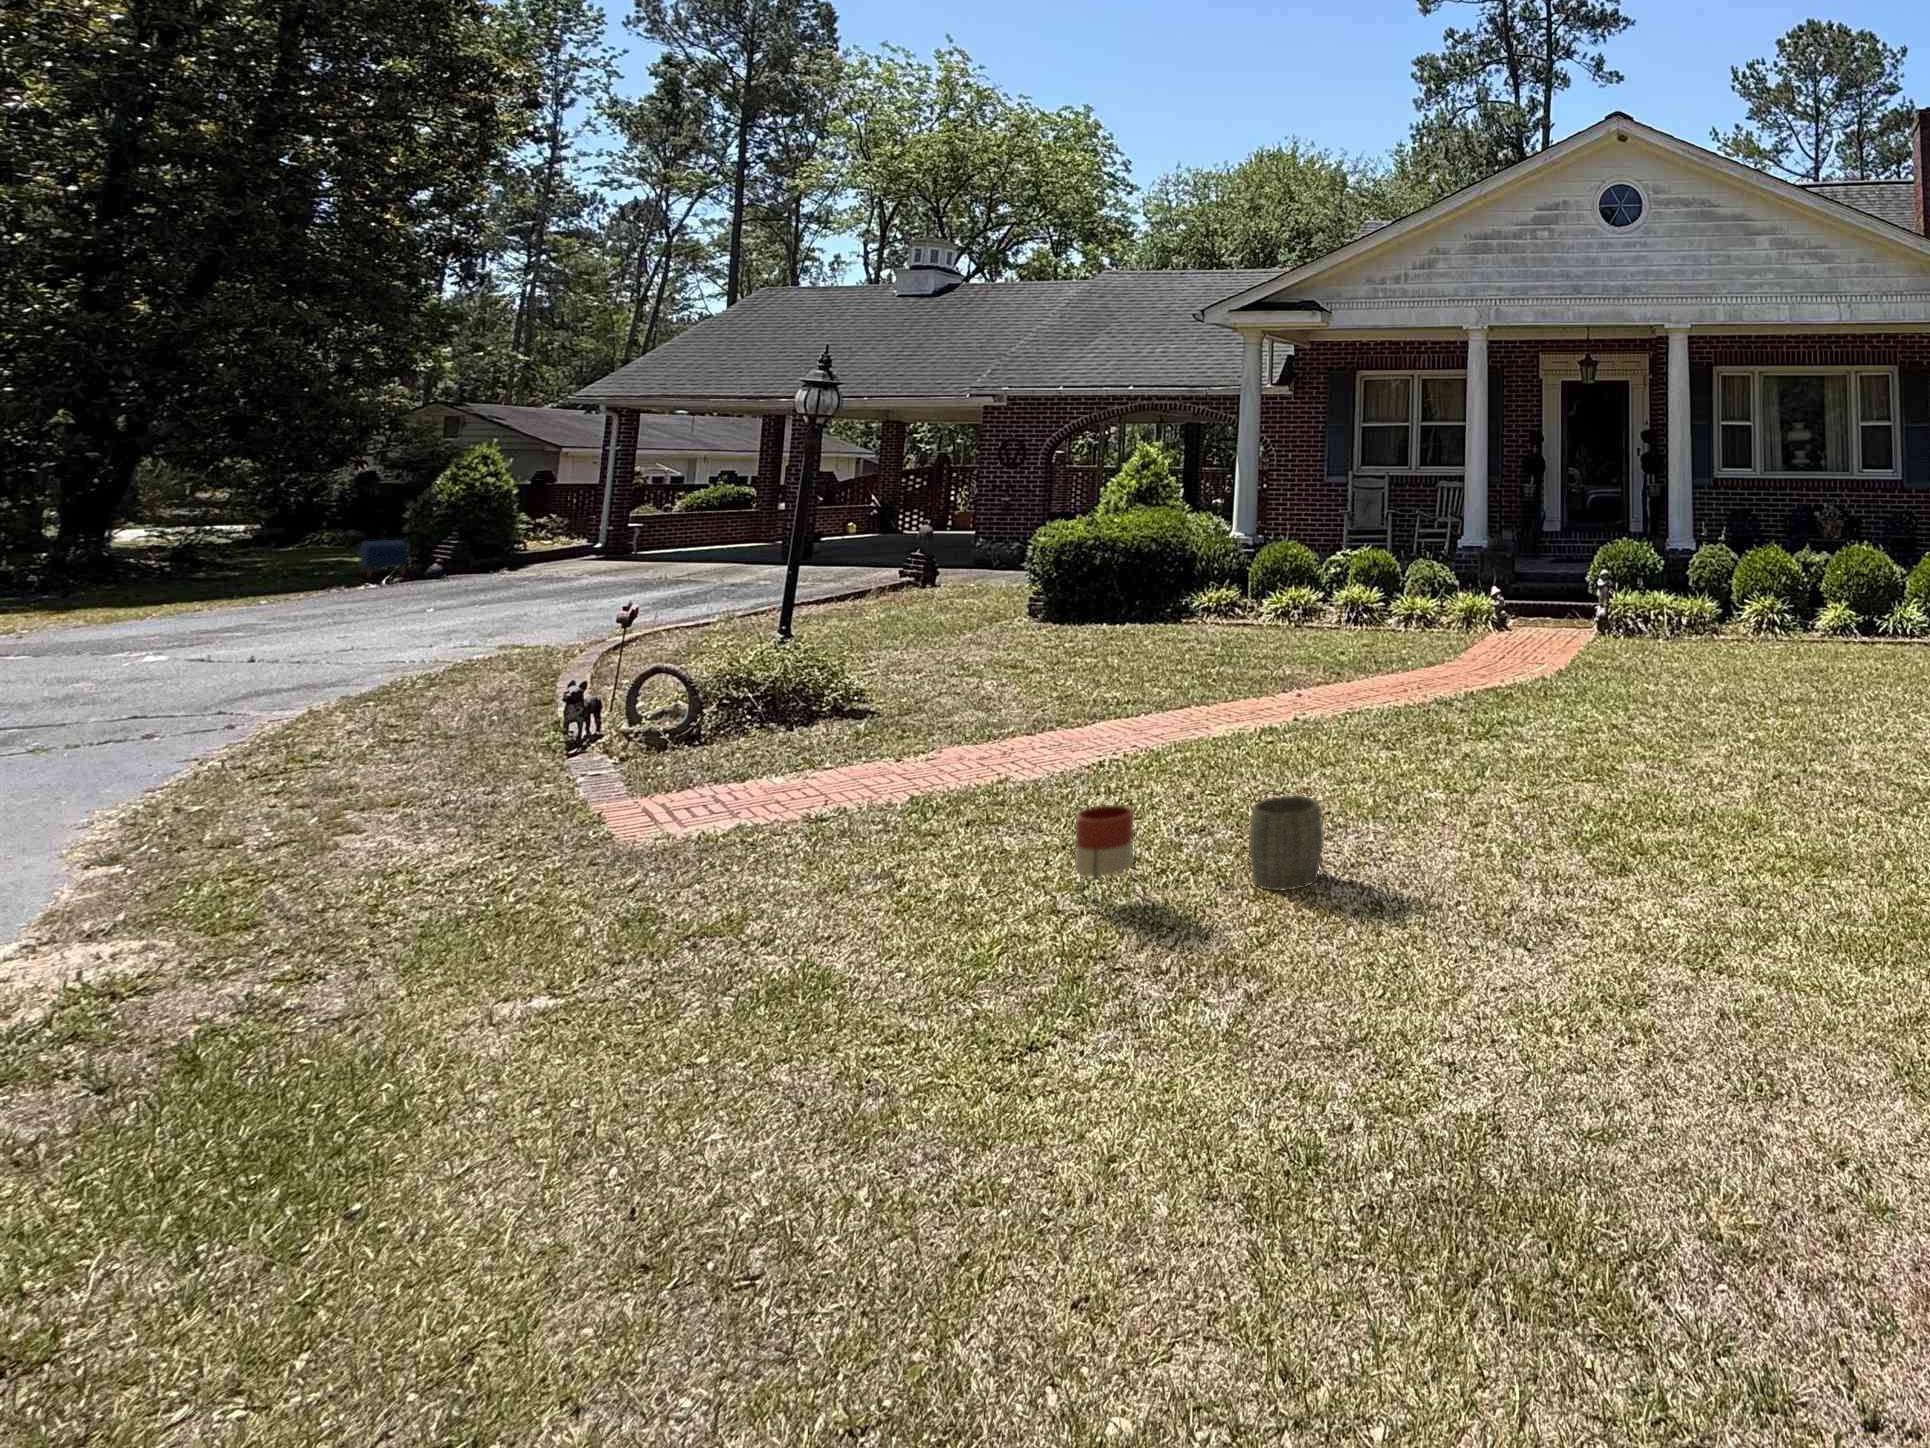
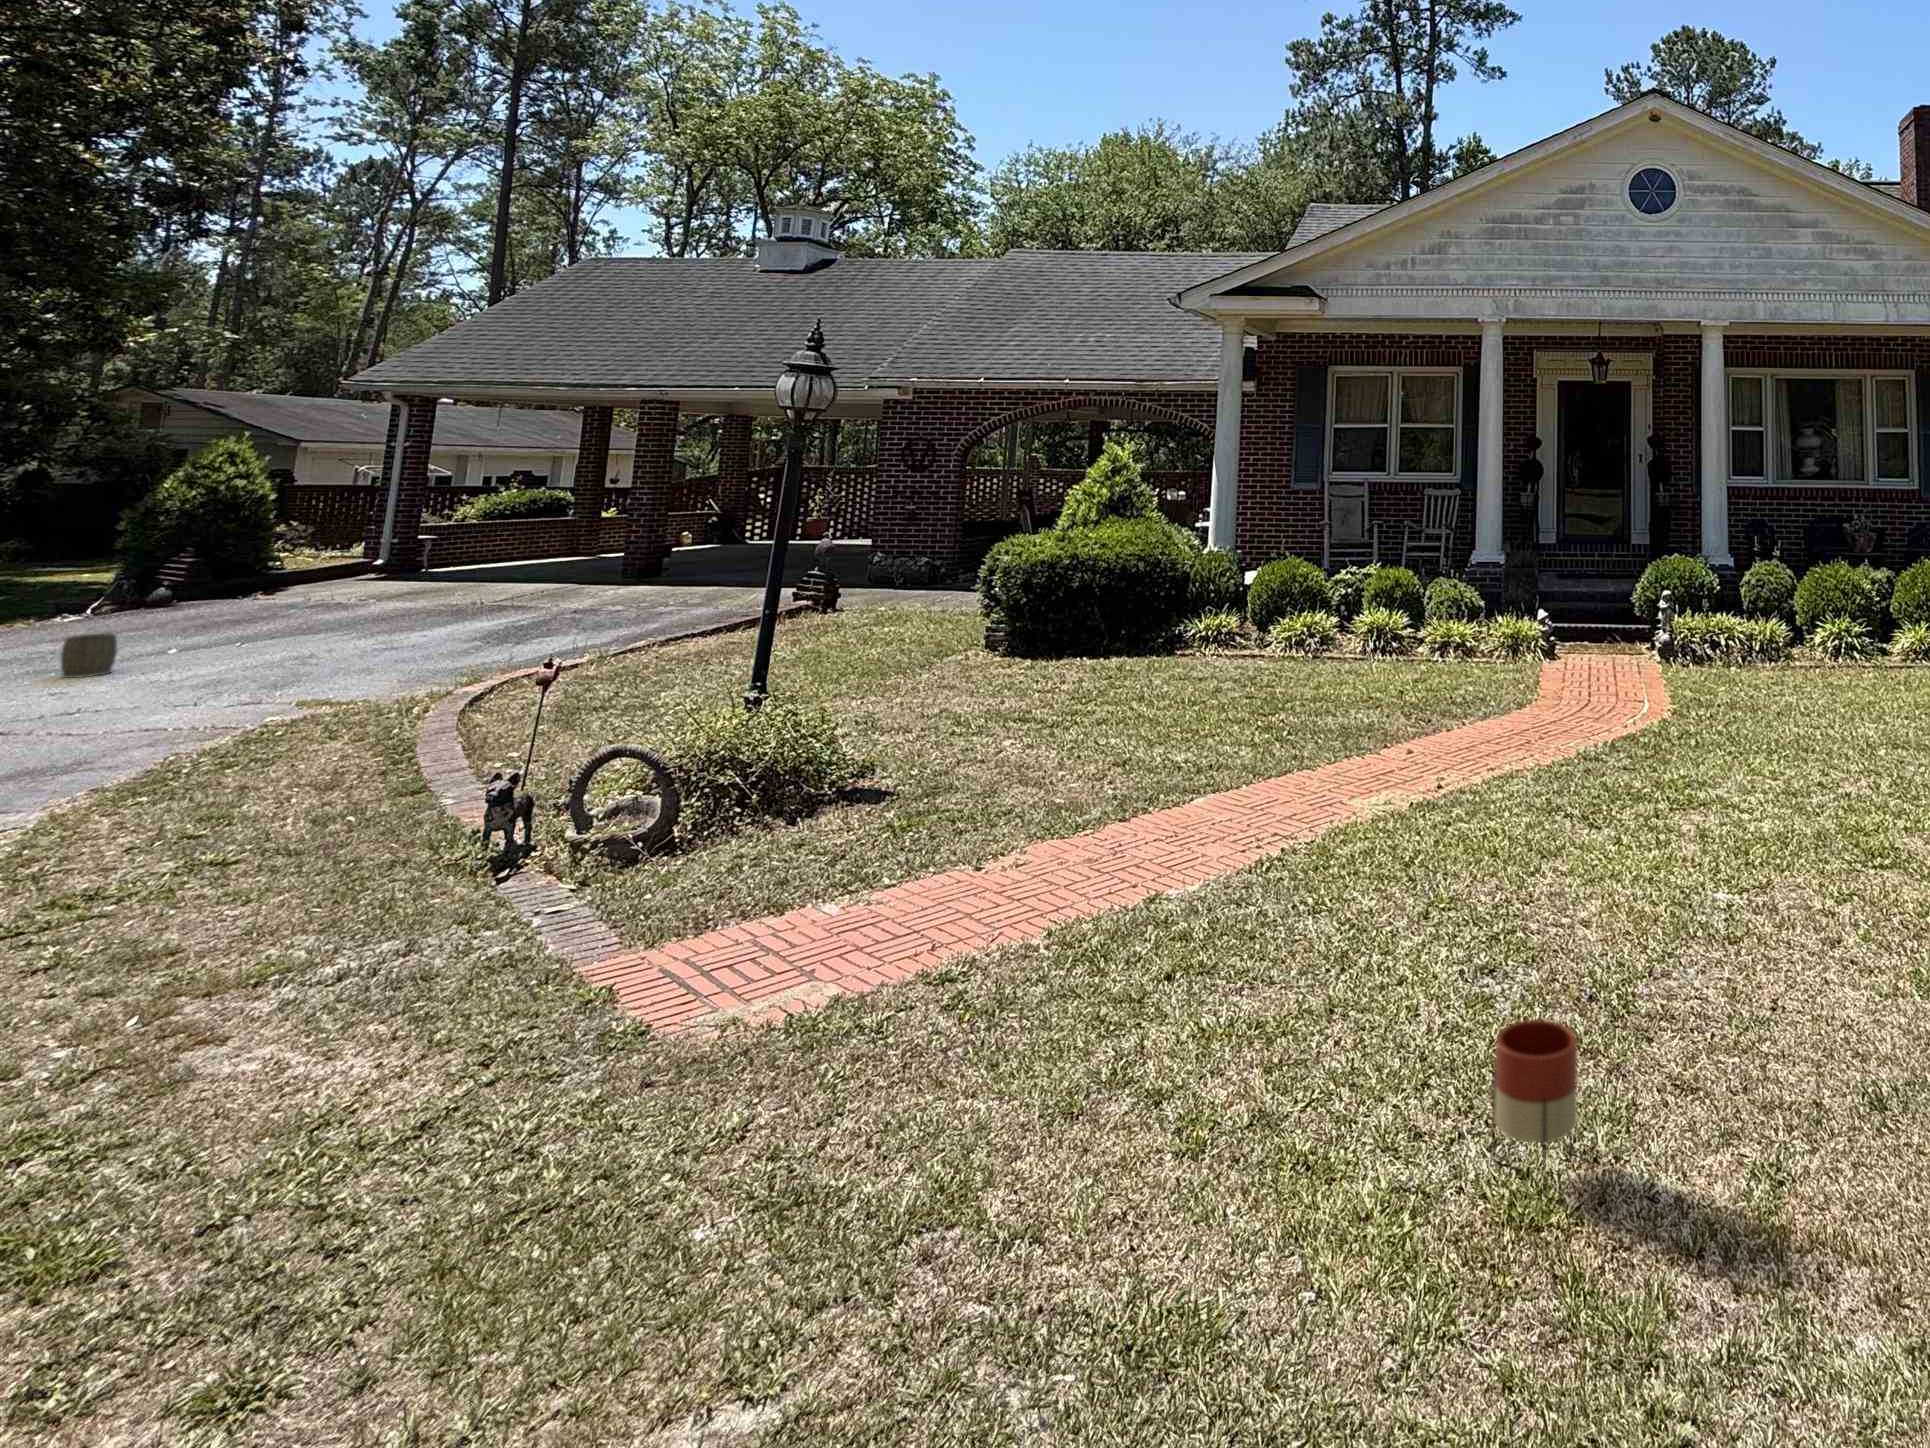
bench: present [359,540,409,576] -> none [45,553,118,602]
woven basket: present [1249,796,1323,891] -> present [61,634,117,678]

